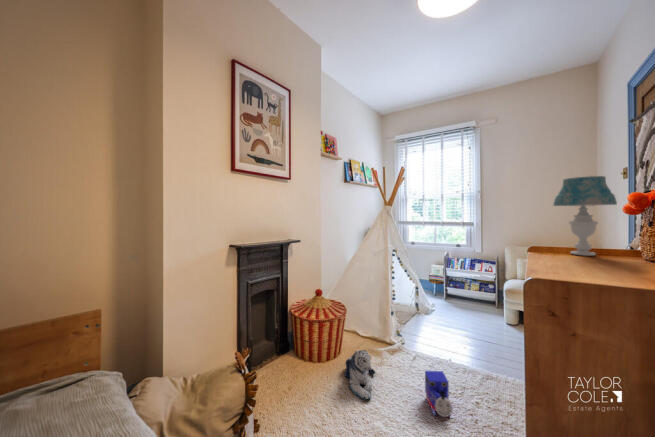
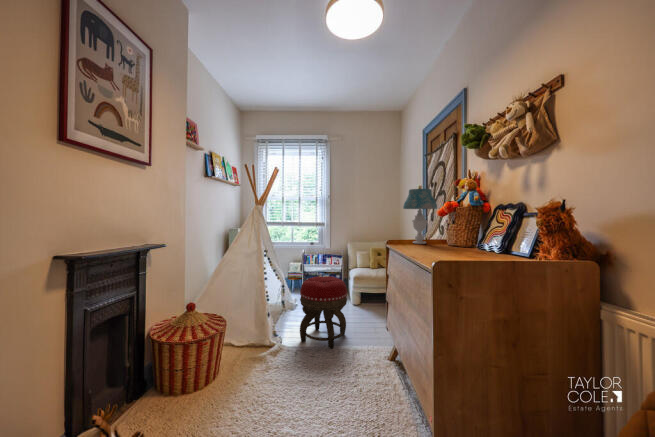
footstool: none [423,283,482,366] -> present [300,276,347,349]
plush toy: present [344,350,375,400] -> none [231,359,270,413]
toy train: present [425,371,452,417] -> none [317,356,346,399]

